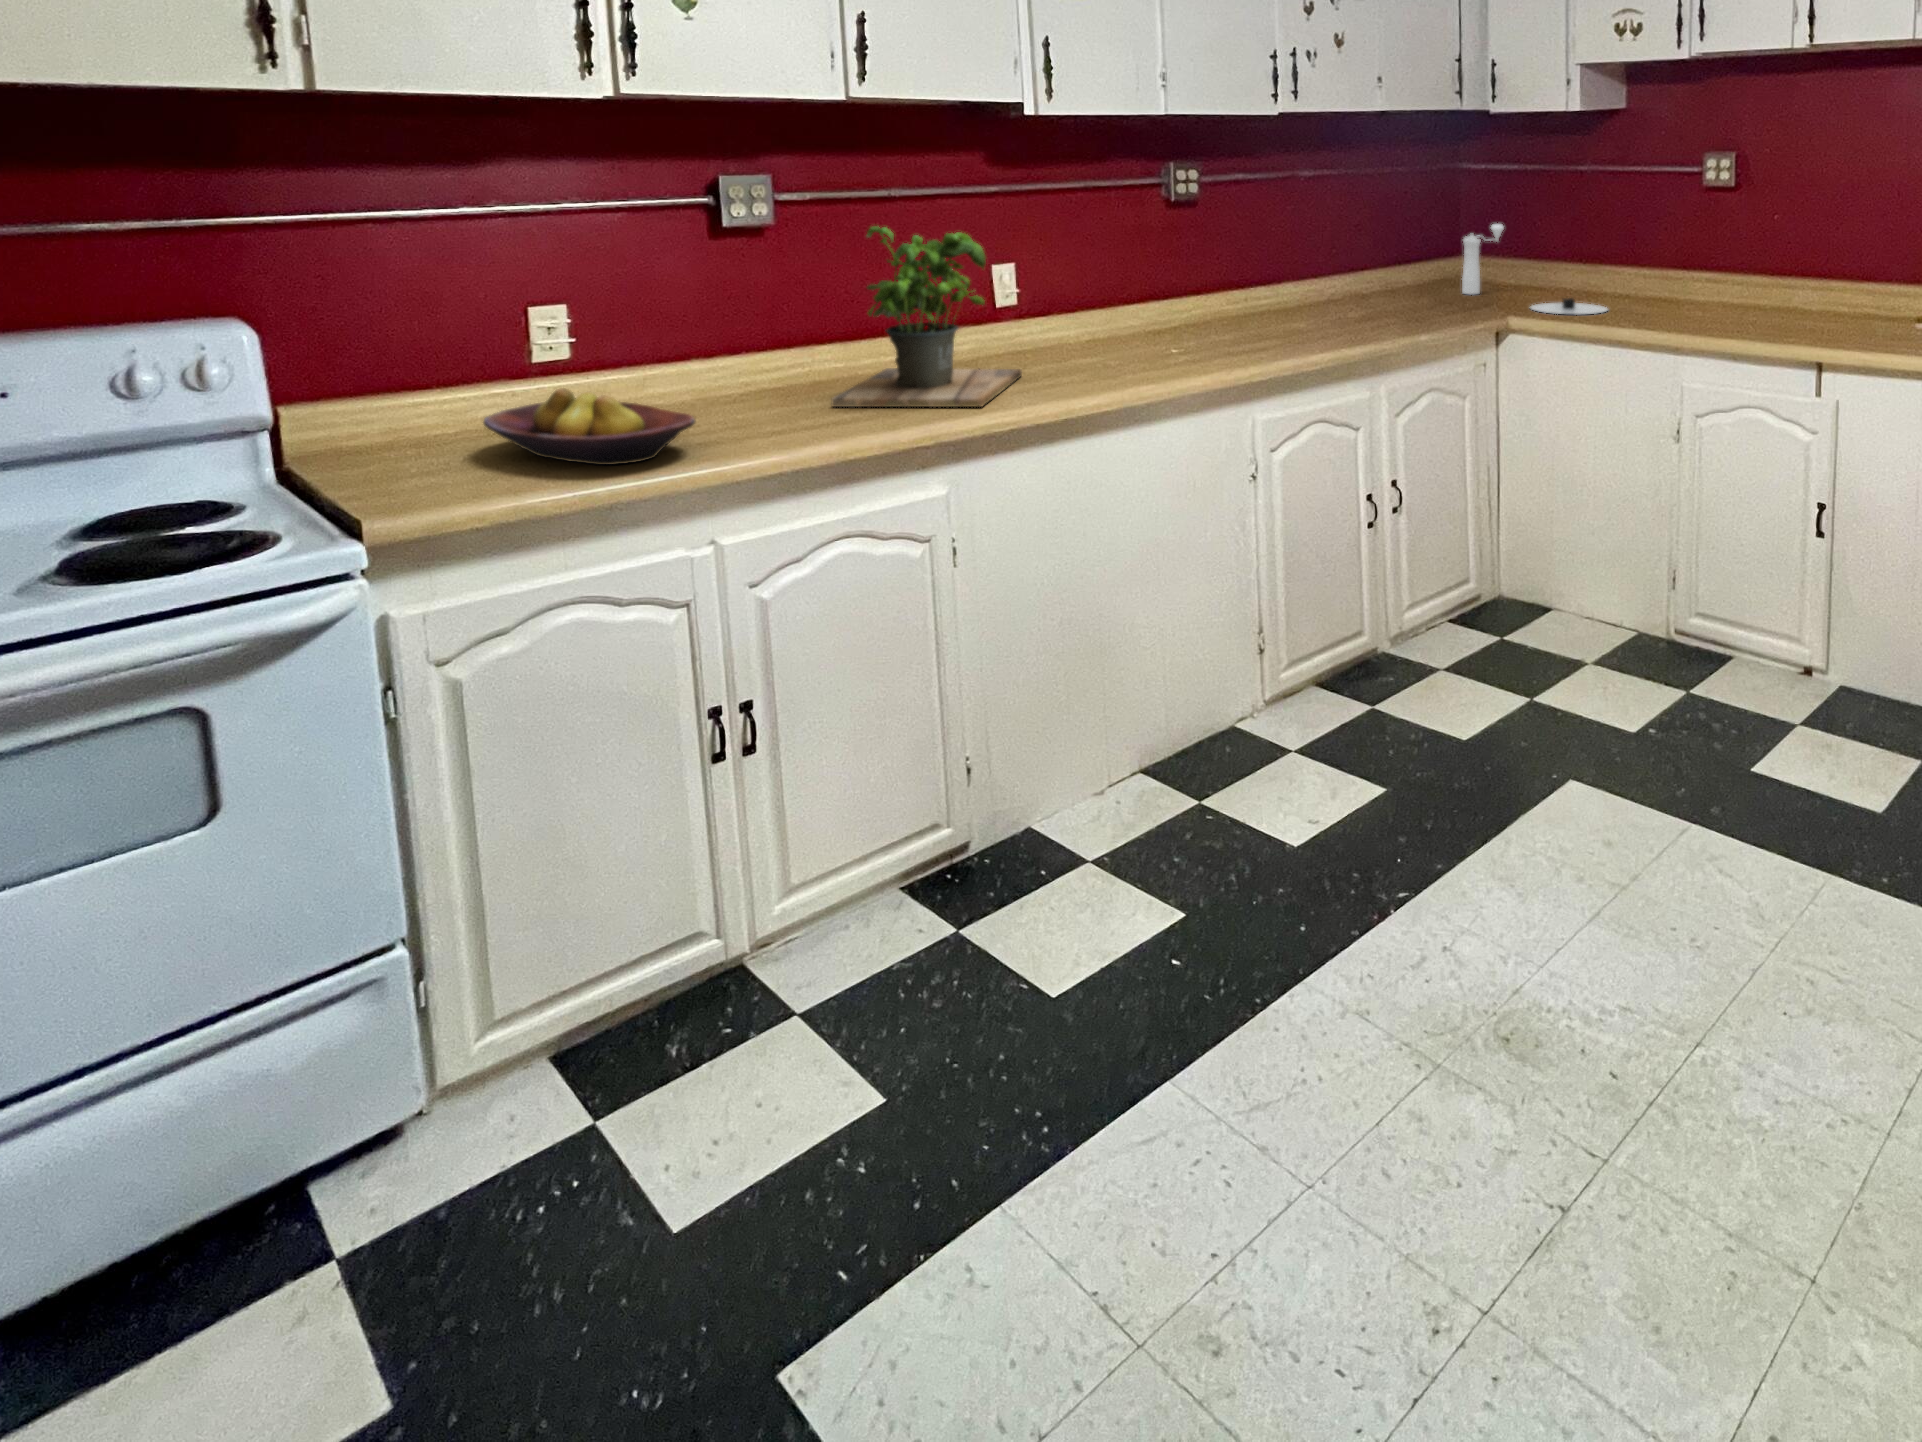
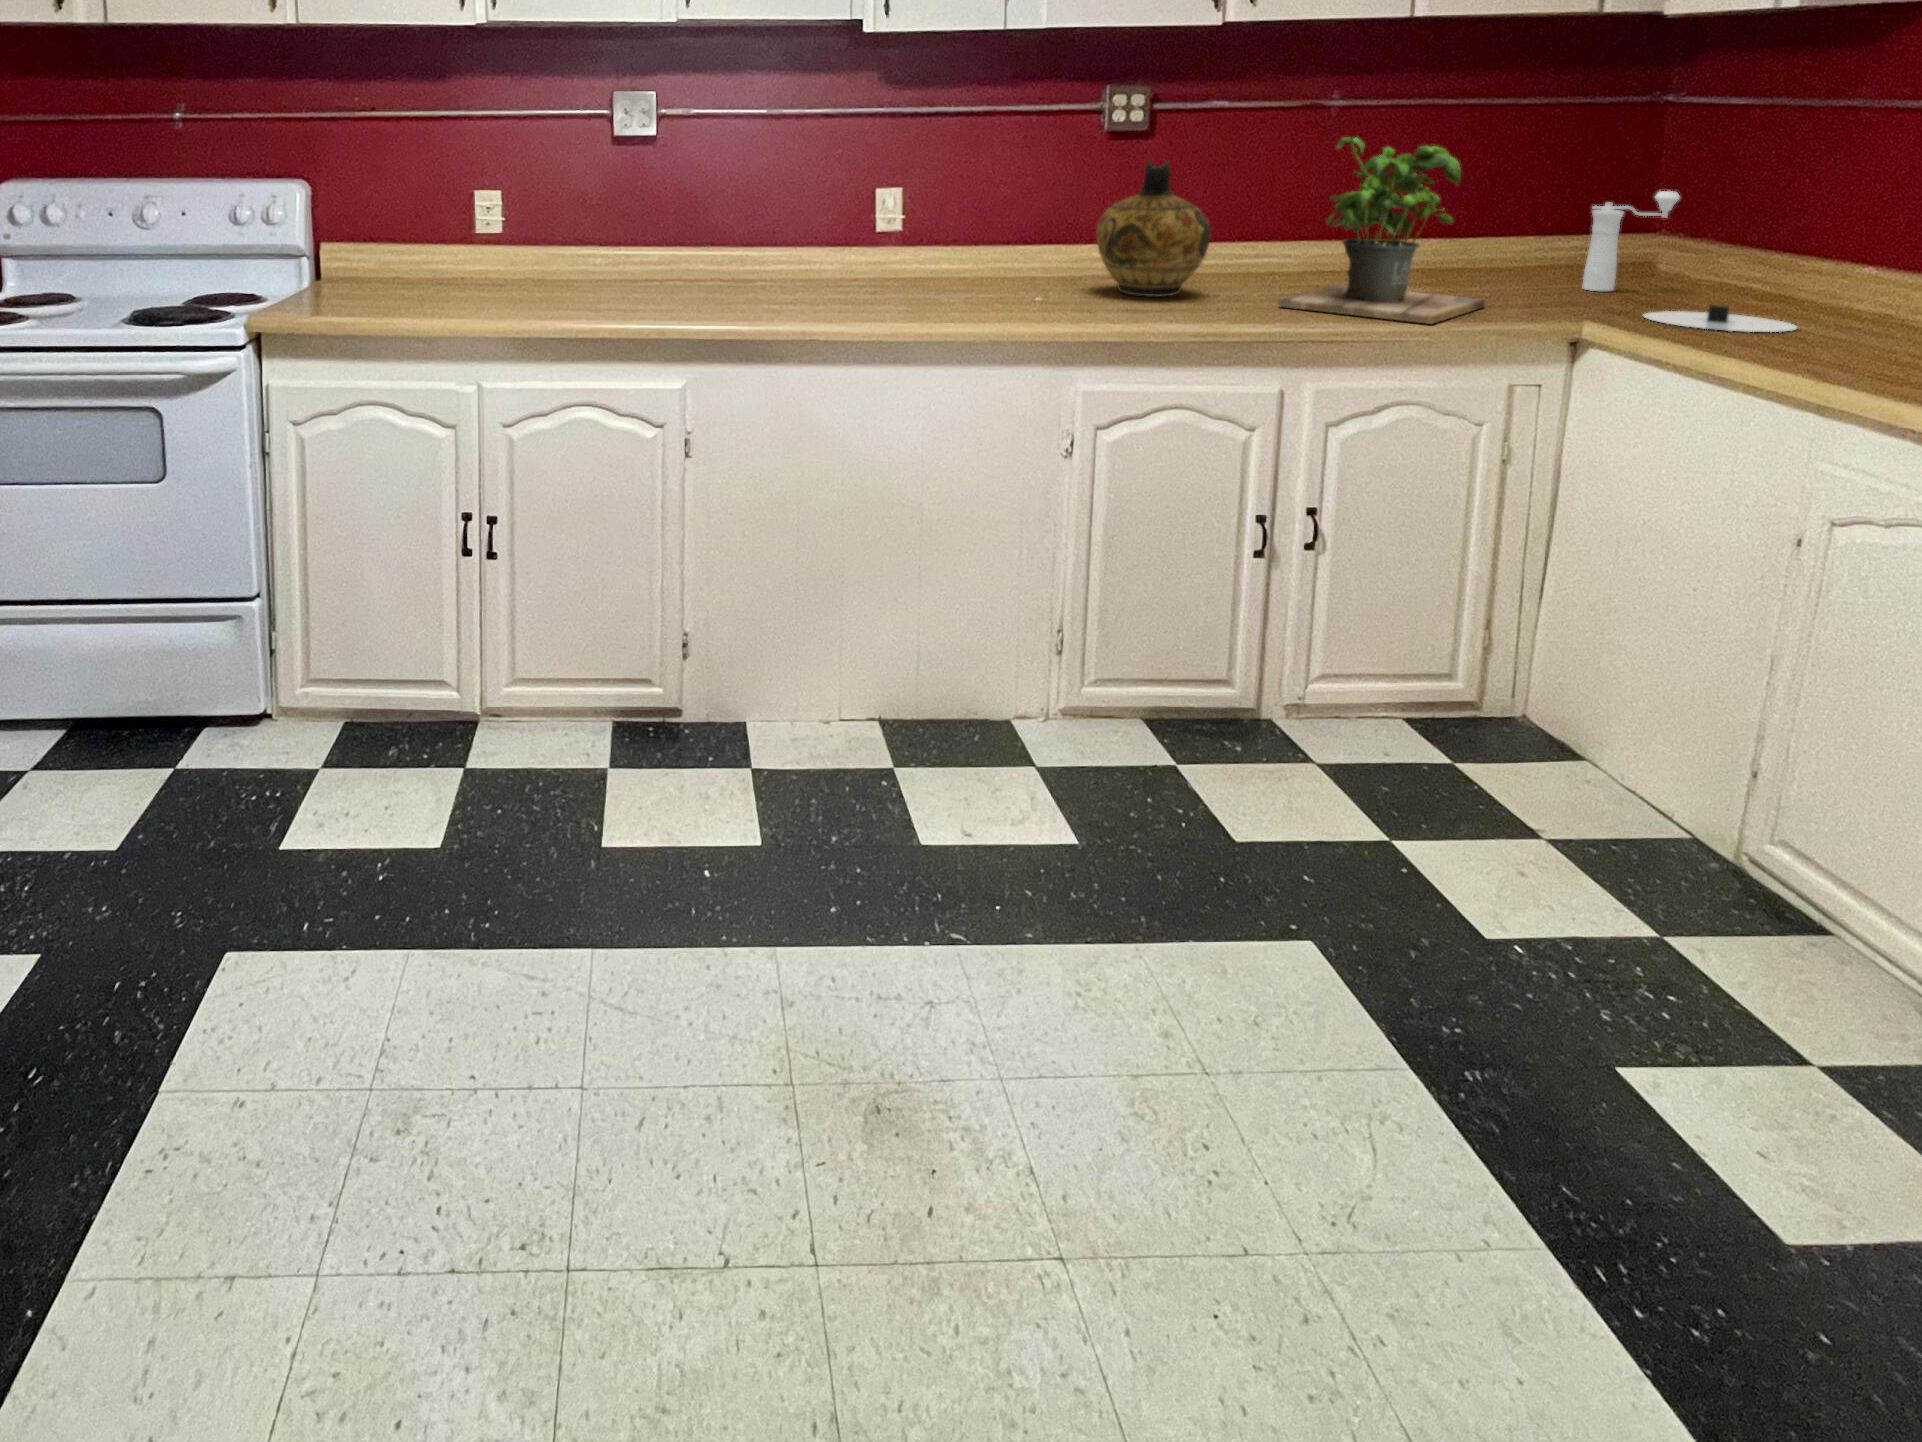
ceramic jug: none [1194,222,1286,336] -> present [1096,160,1211,297]
potted plant: present [832,226,1022,407] -> present [1278,137,1486,324]
fruit bowl: present [484,388,695,465] -> none [395,251,505,311]

